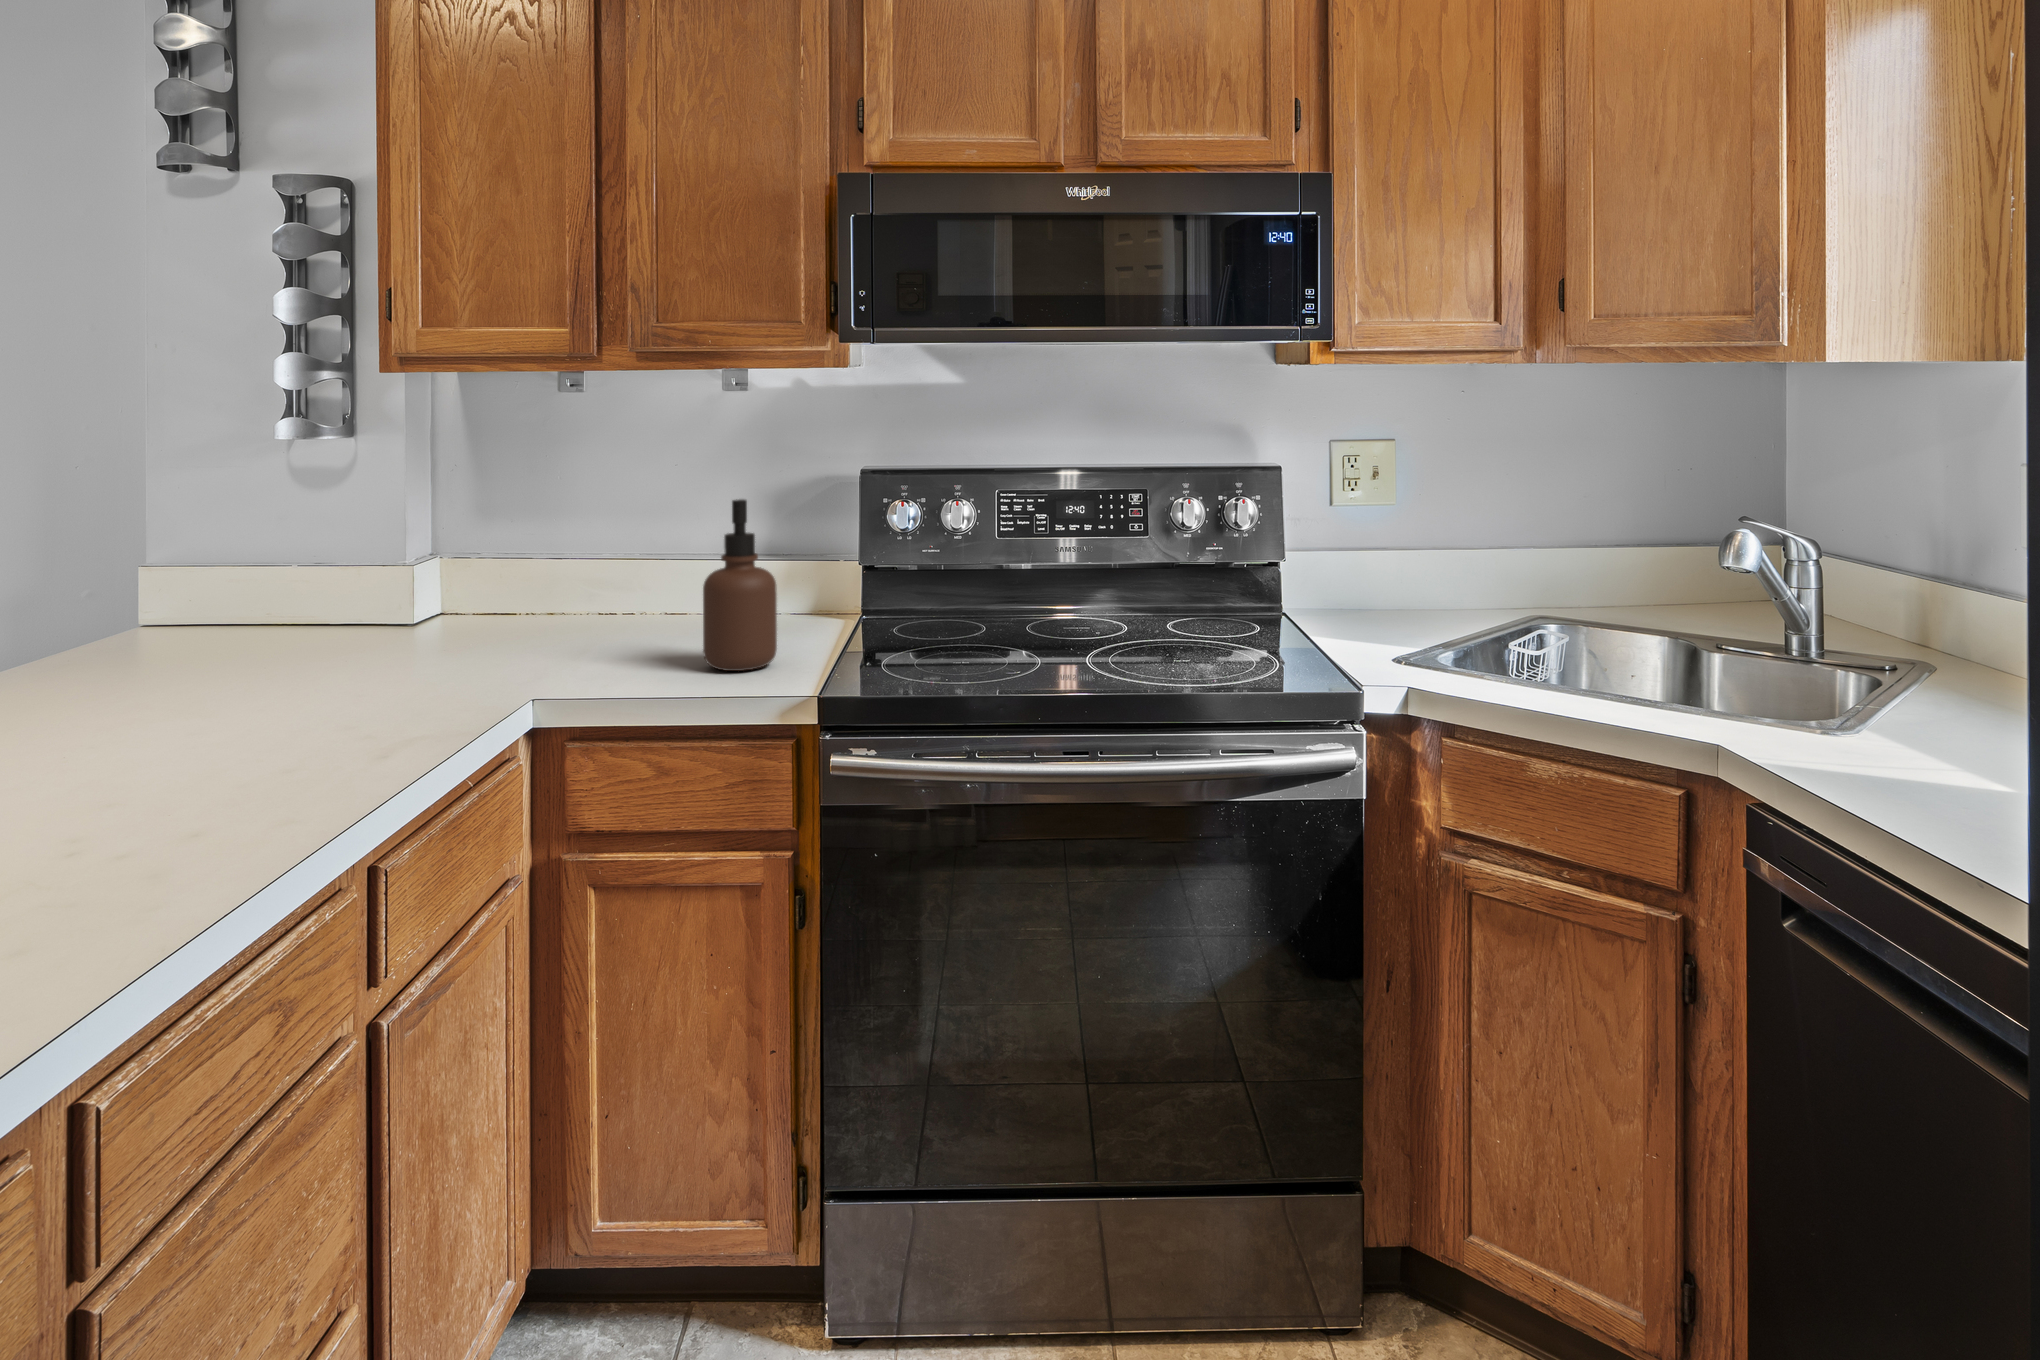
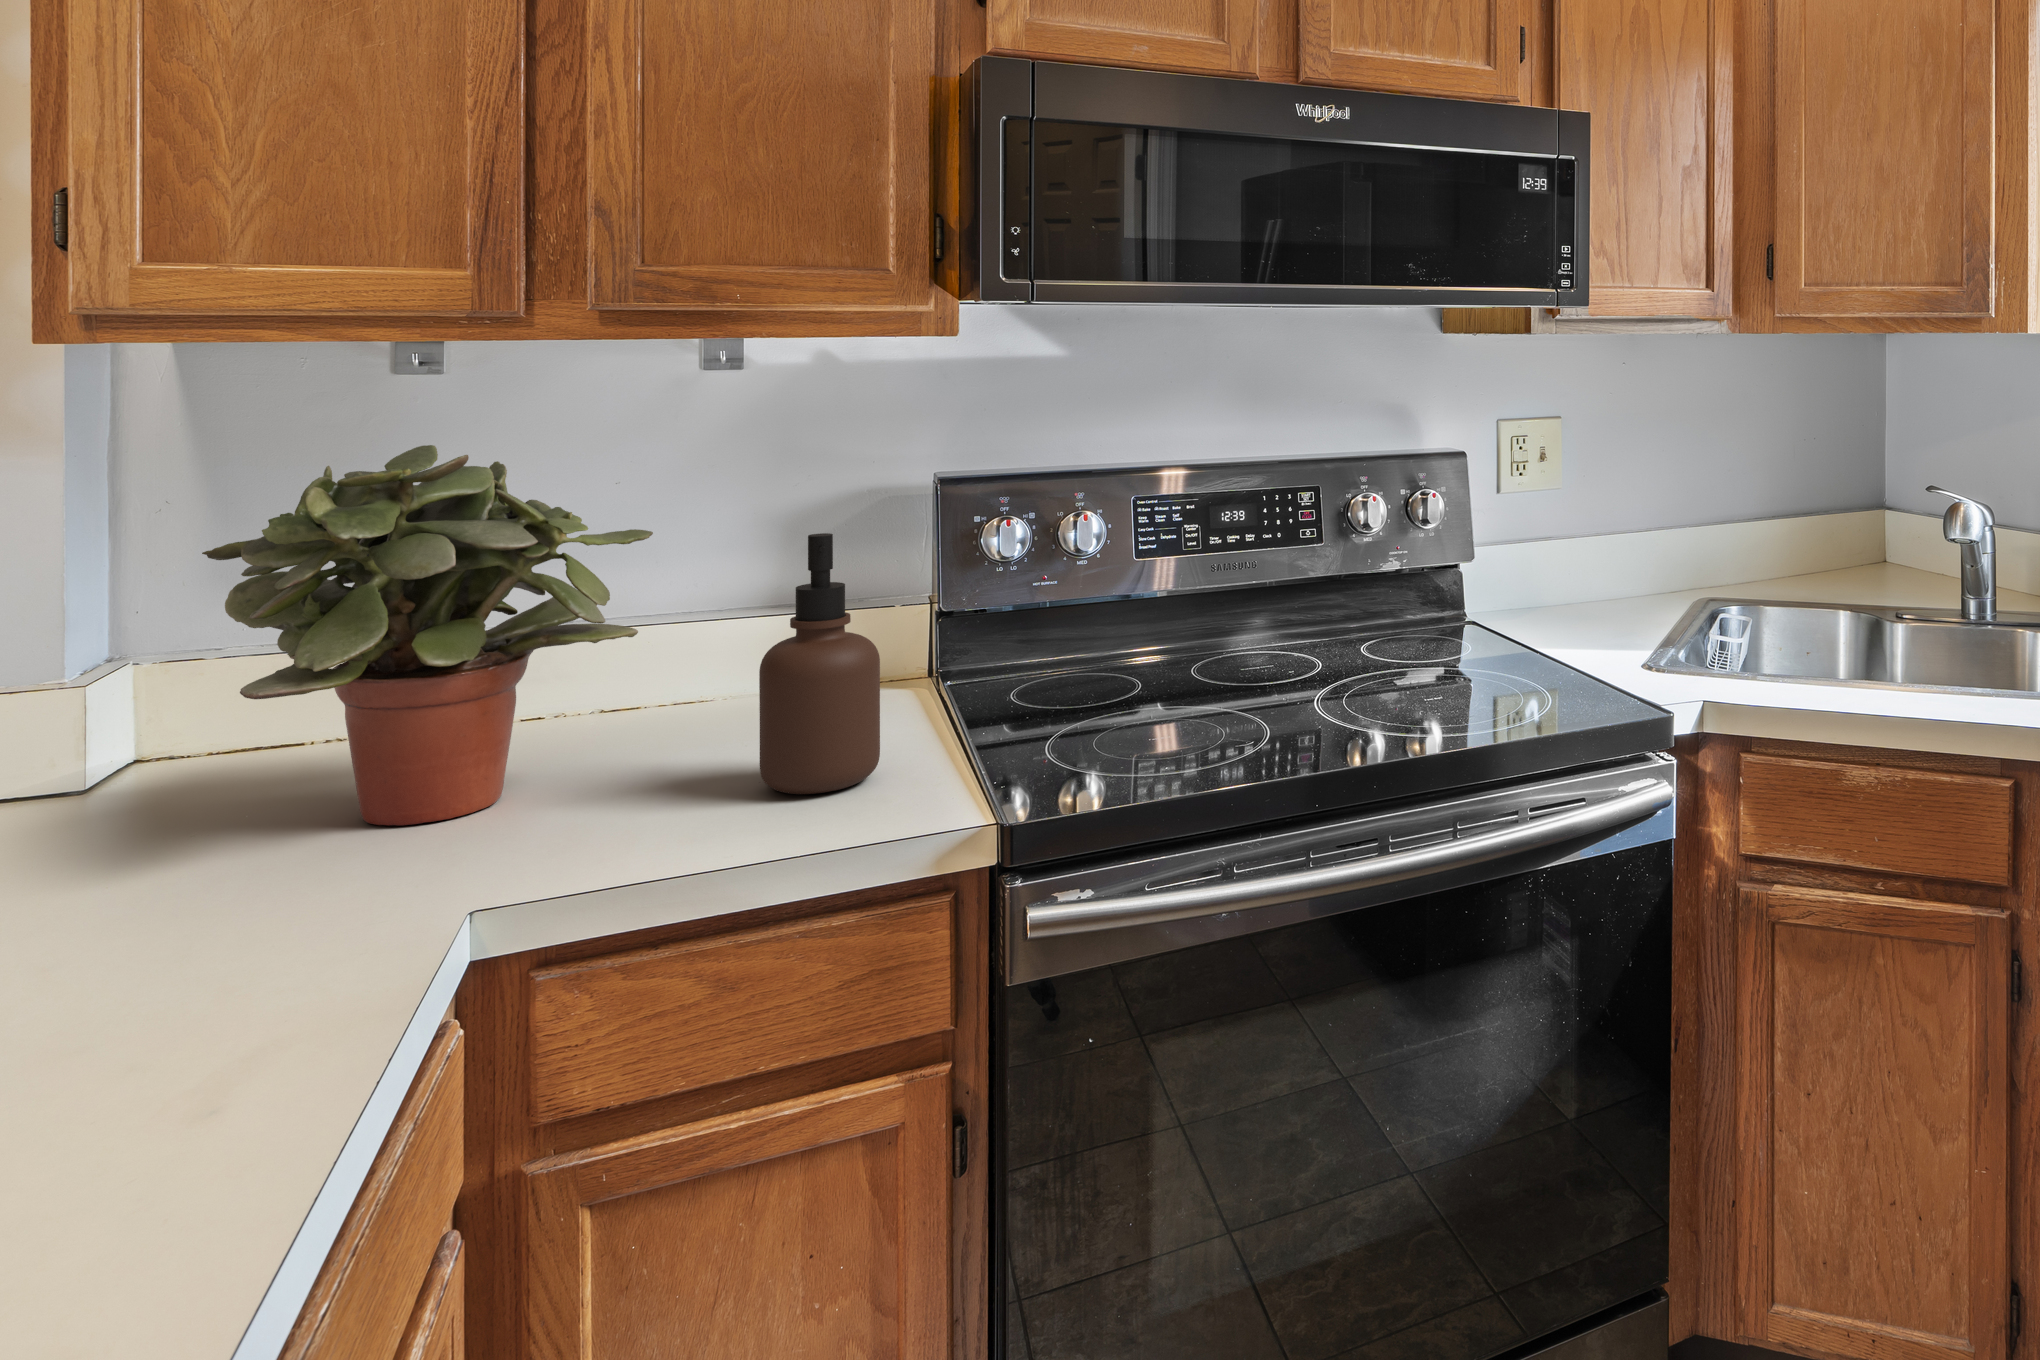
potted plant: none [431,434,658,661] -> present [202,445,653,826]

